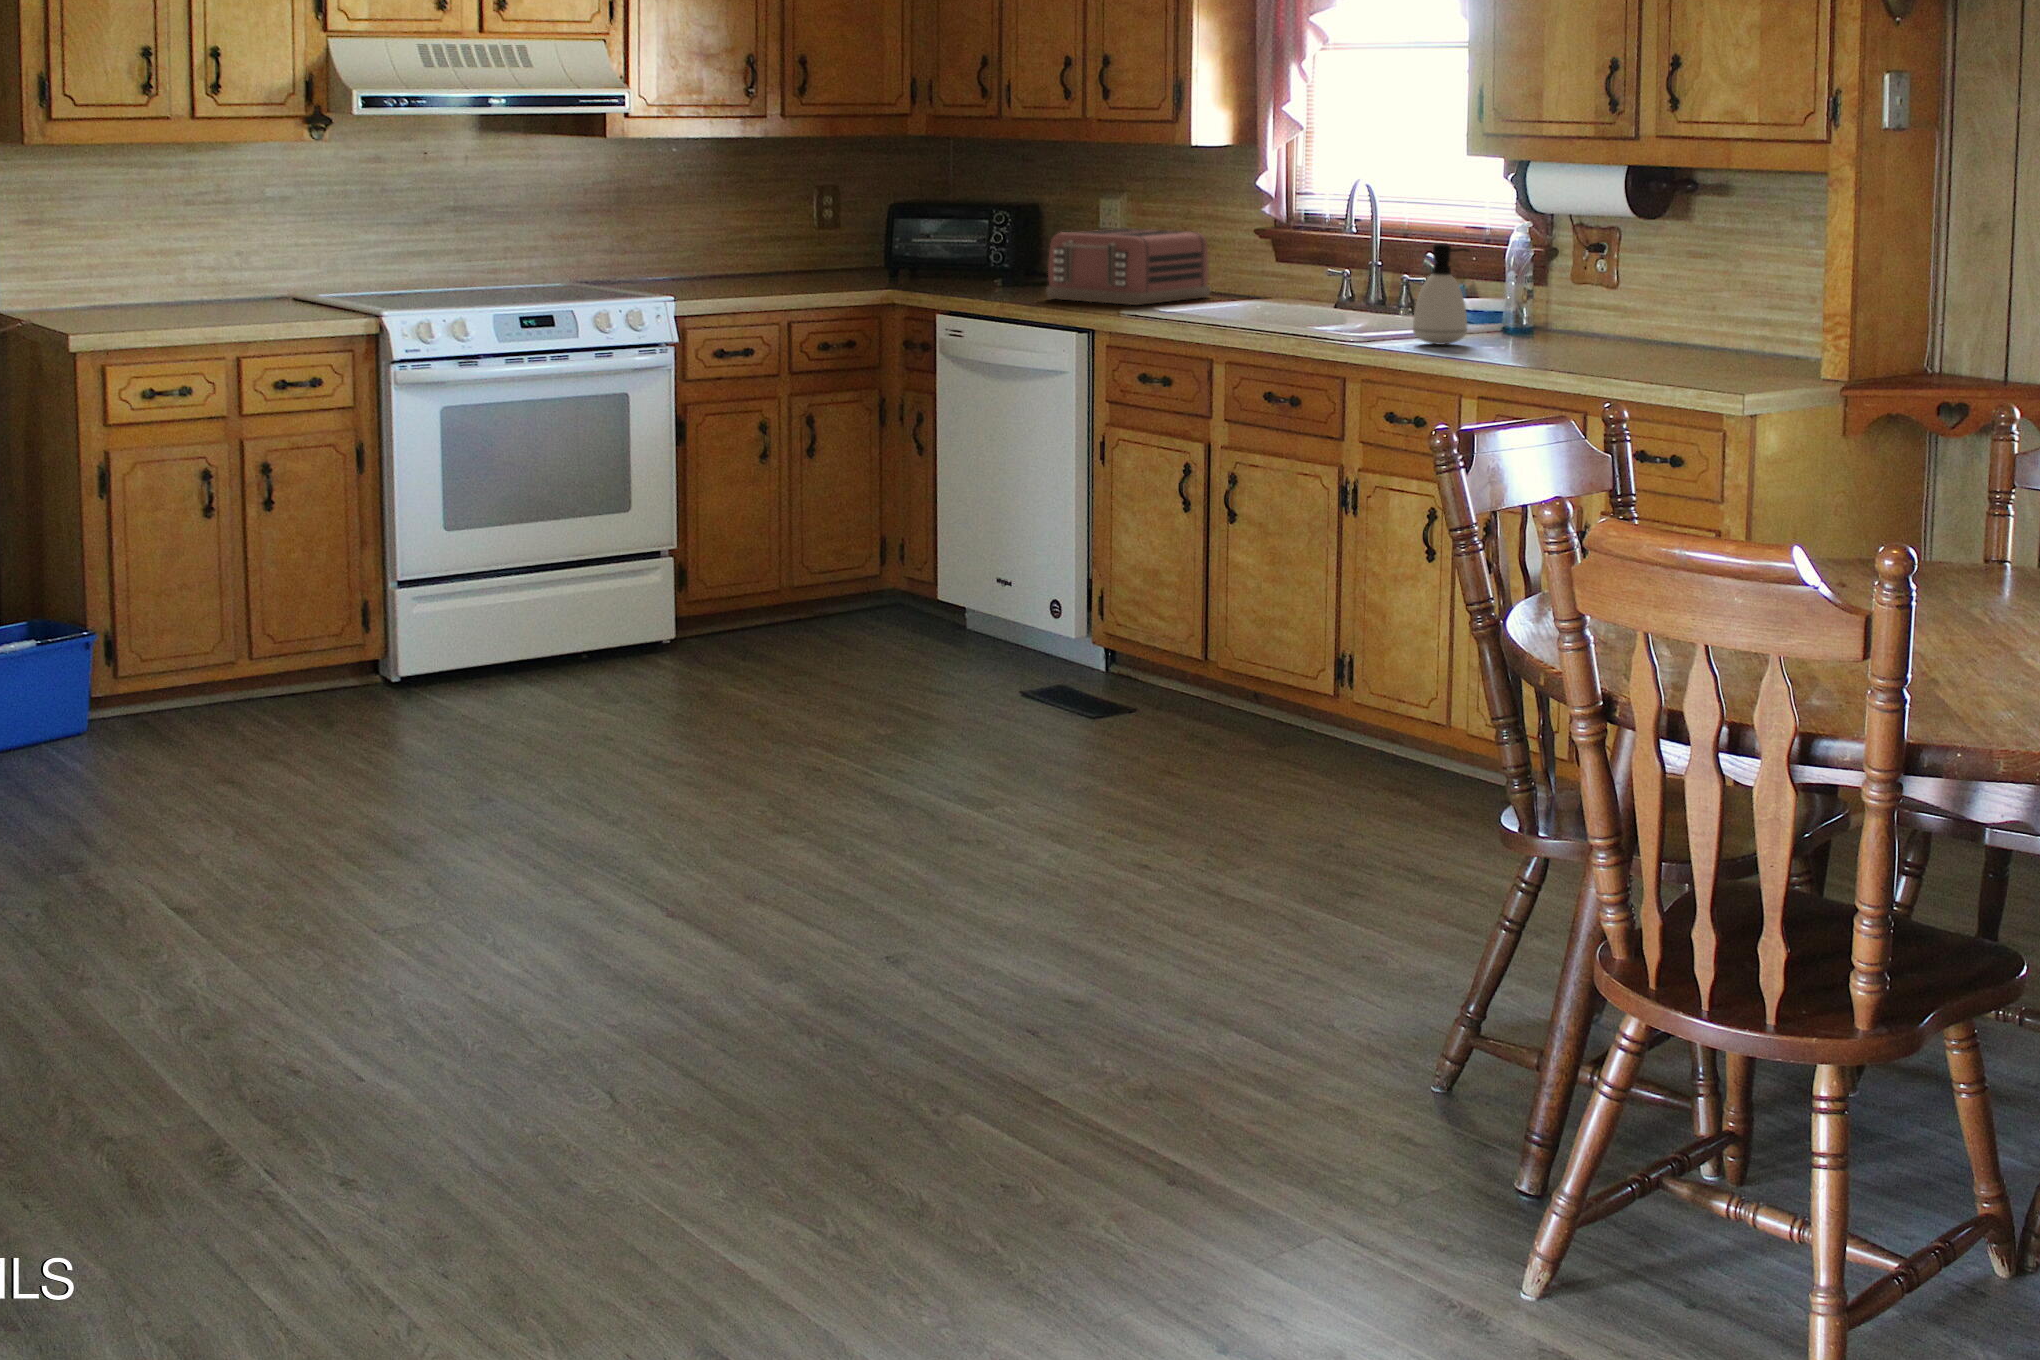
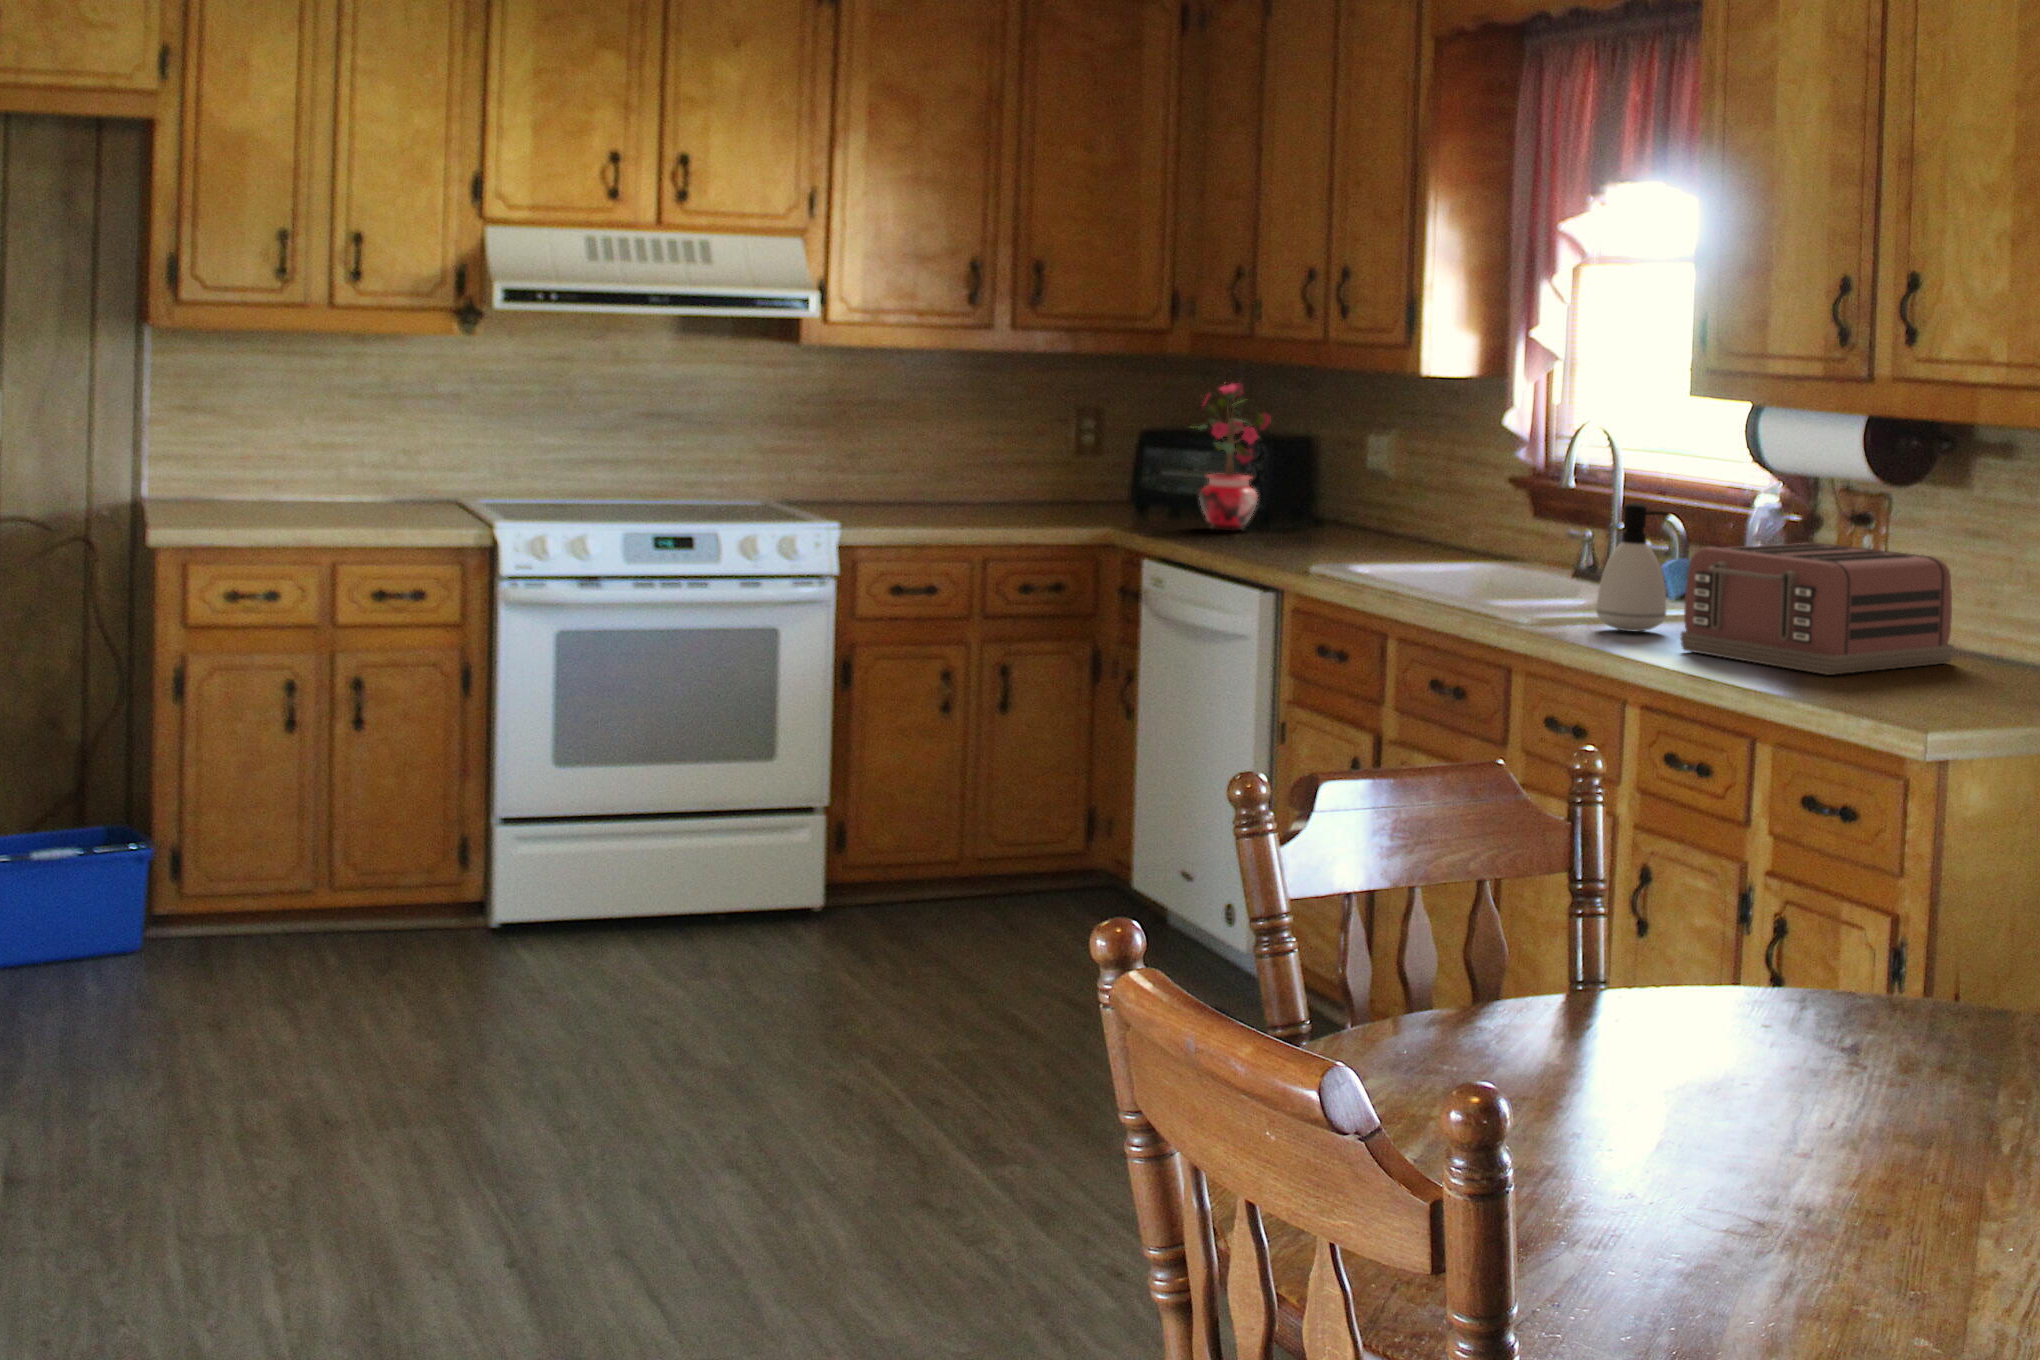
potted plant: none [960,159,1031,287] -> present [1198,382,1271,531]
toaster: present [1047,228,1210,305] -> present [1681,541,1954,675]

